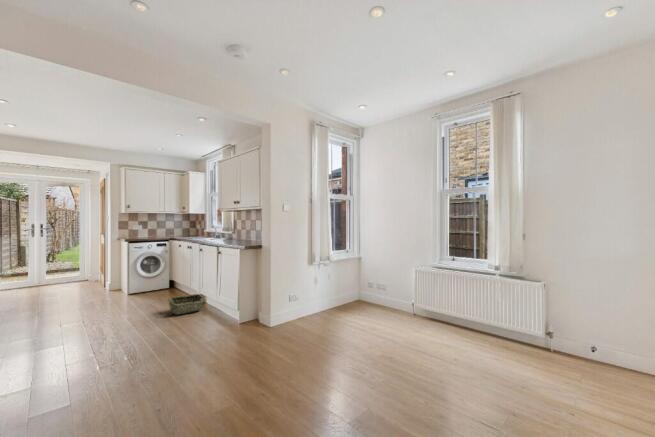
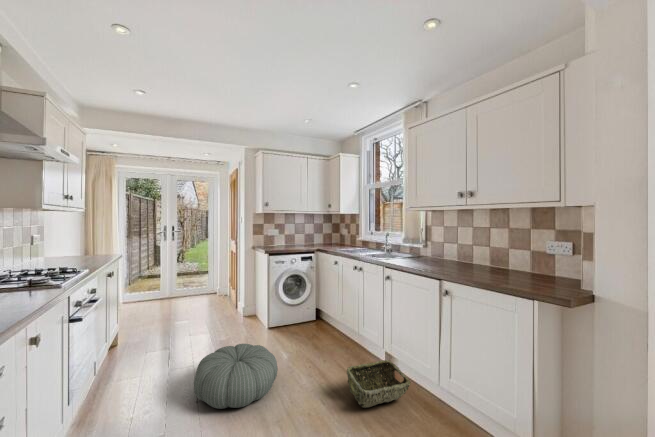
pouf: none [66,294,127,324] -> present [194,344,278,409]

